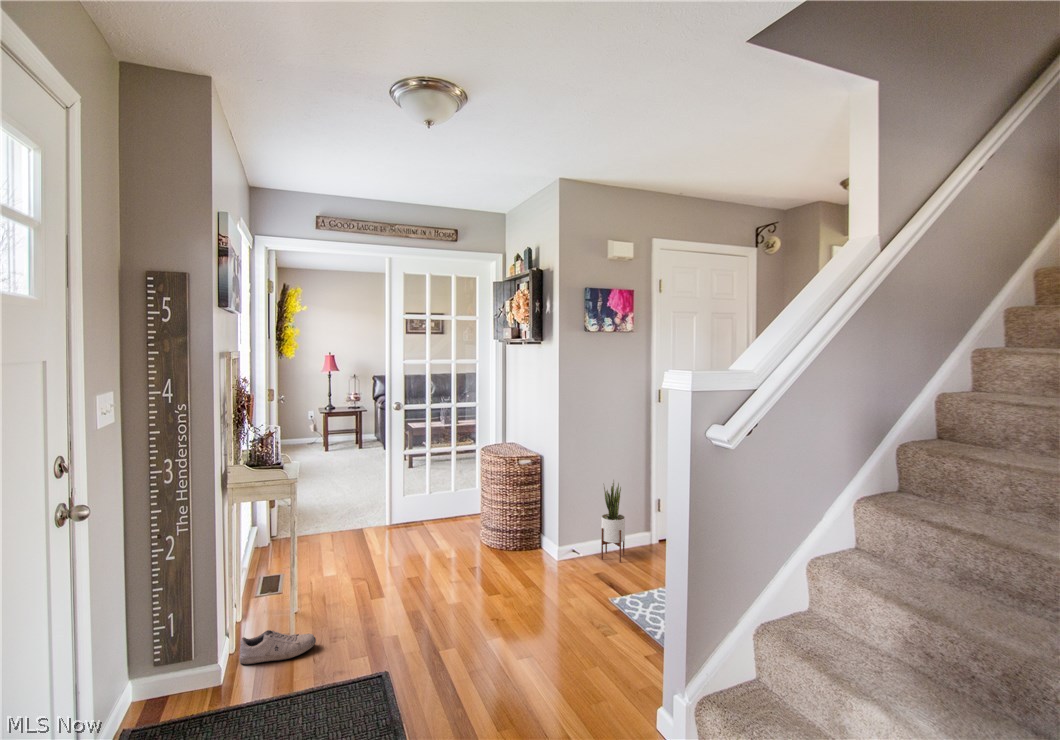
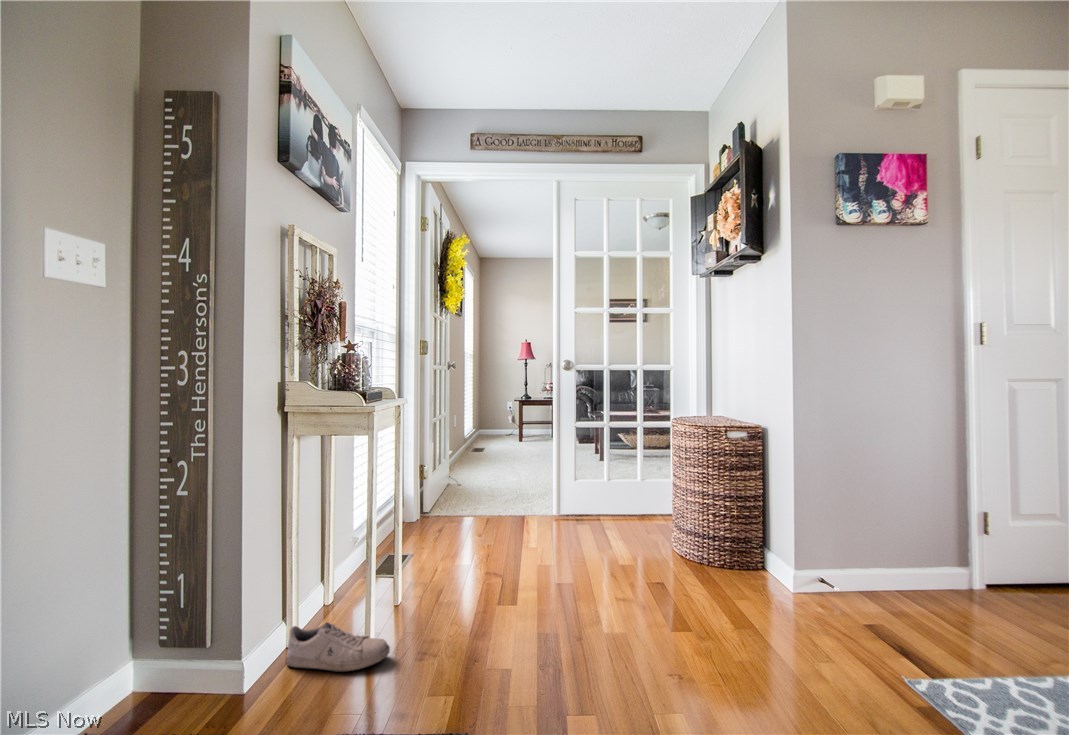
potted plant: present [601,480,625,562] -> none [875,466,924,615]

